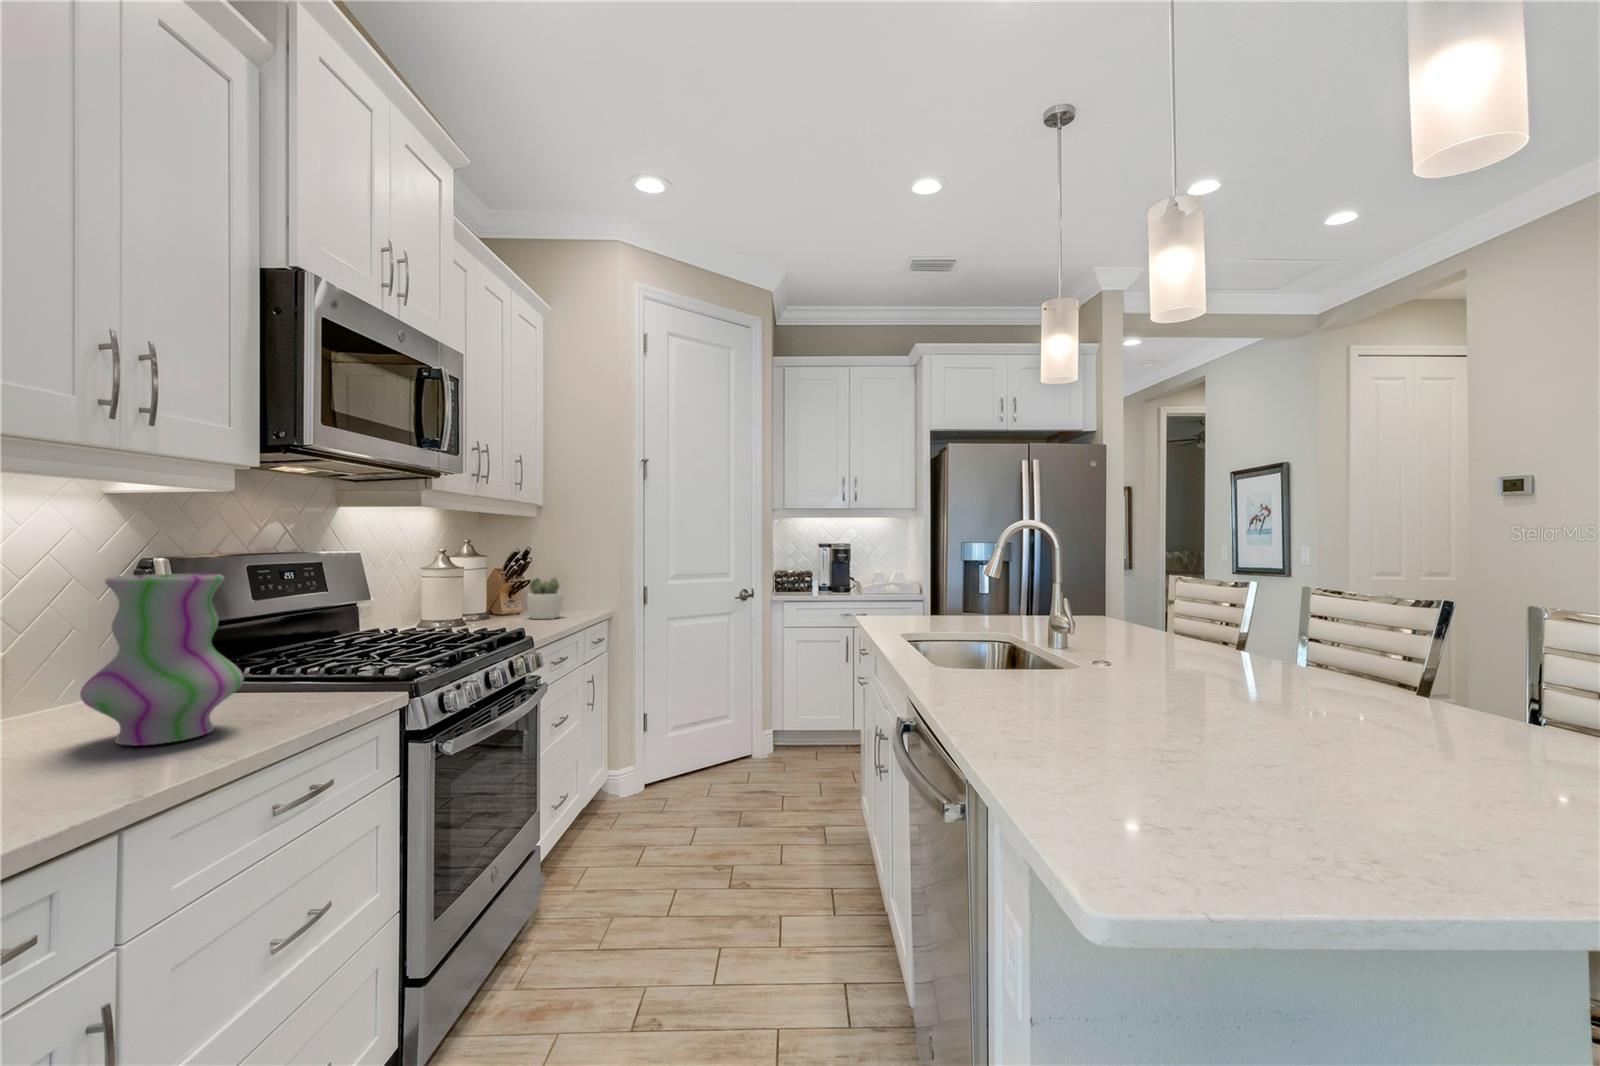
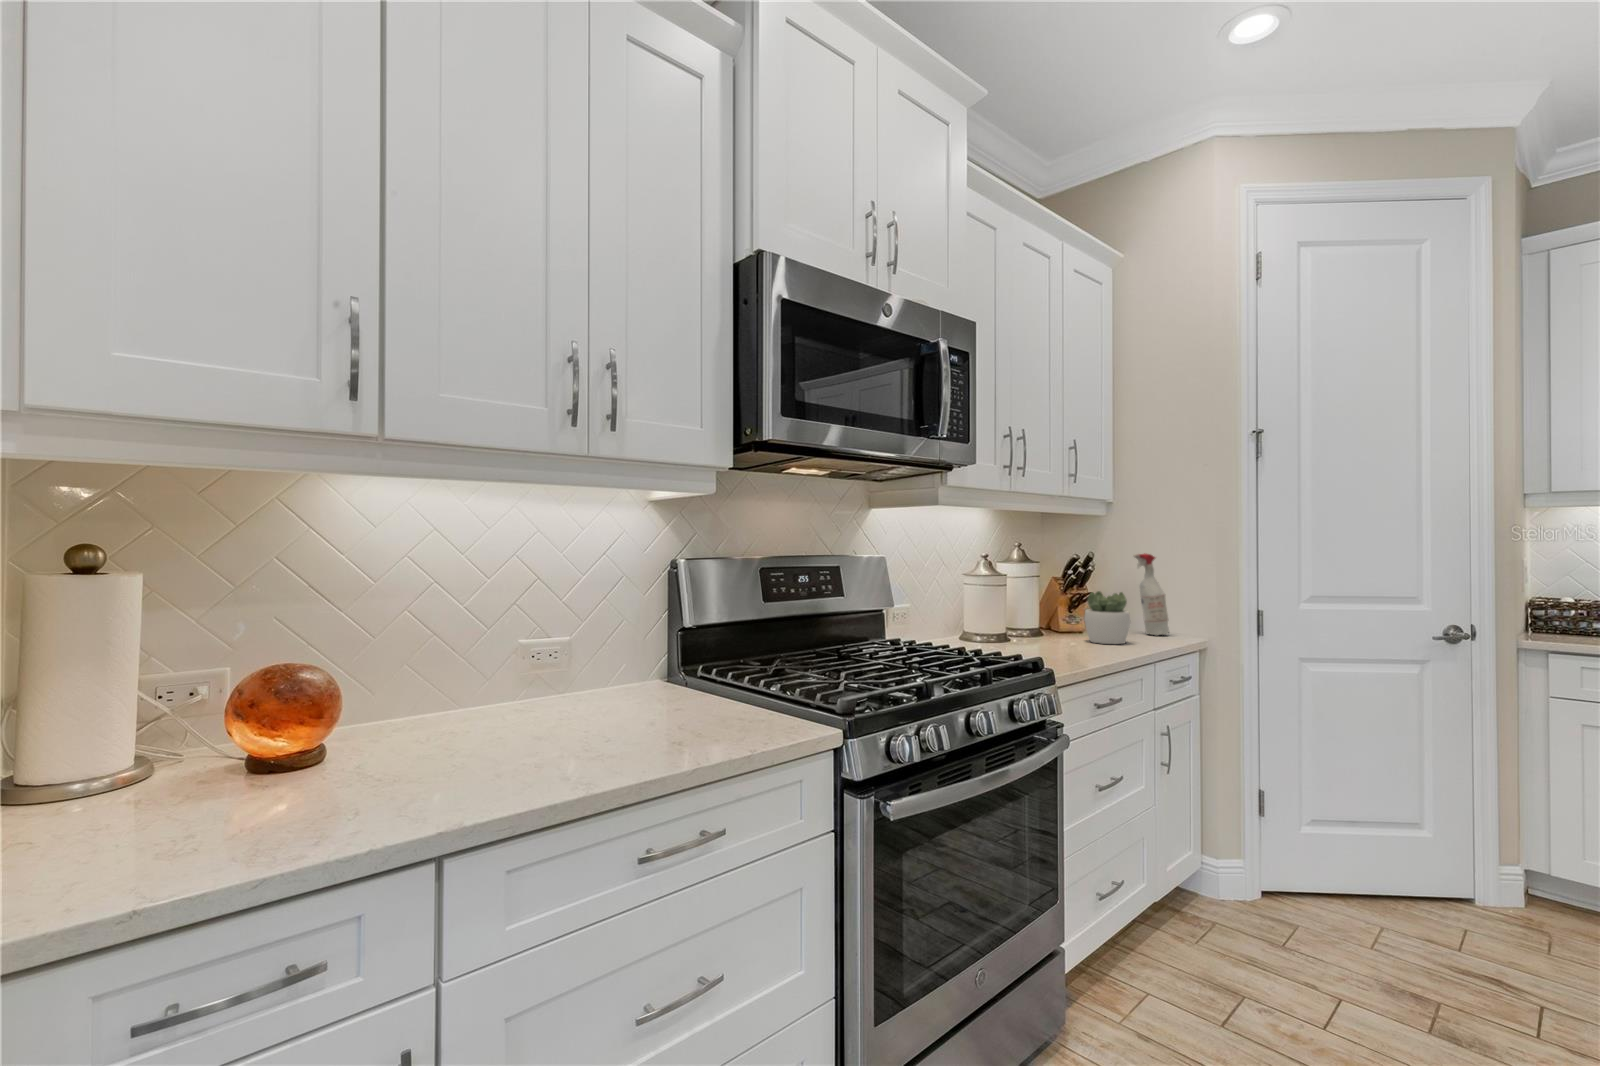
spray bottle: none [559,548,584,611] -> present [1133,553,1169,636]
vase: present [80,574,244,745] -> none [527,576,659,753]

